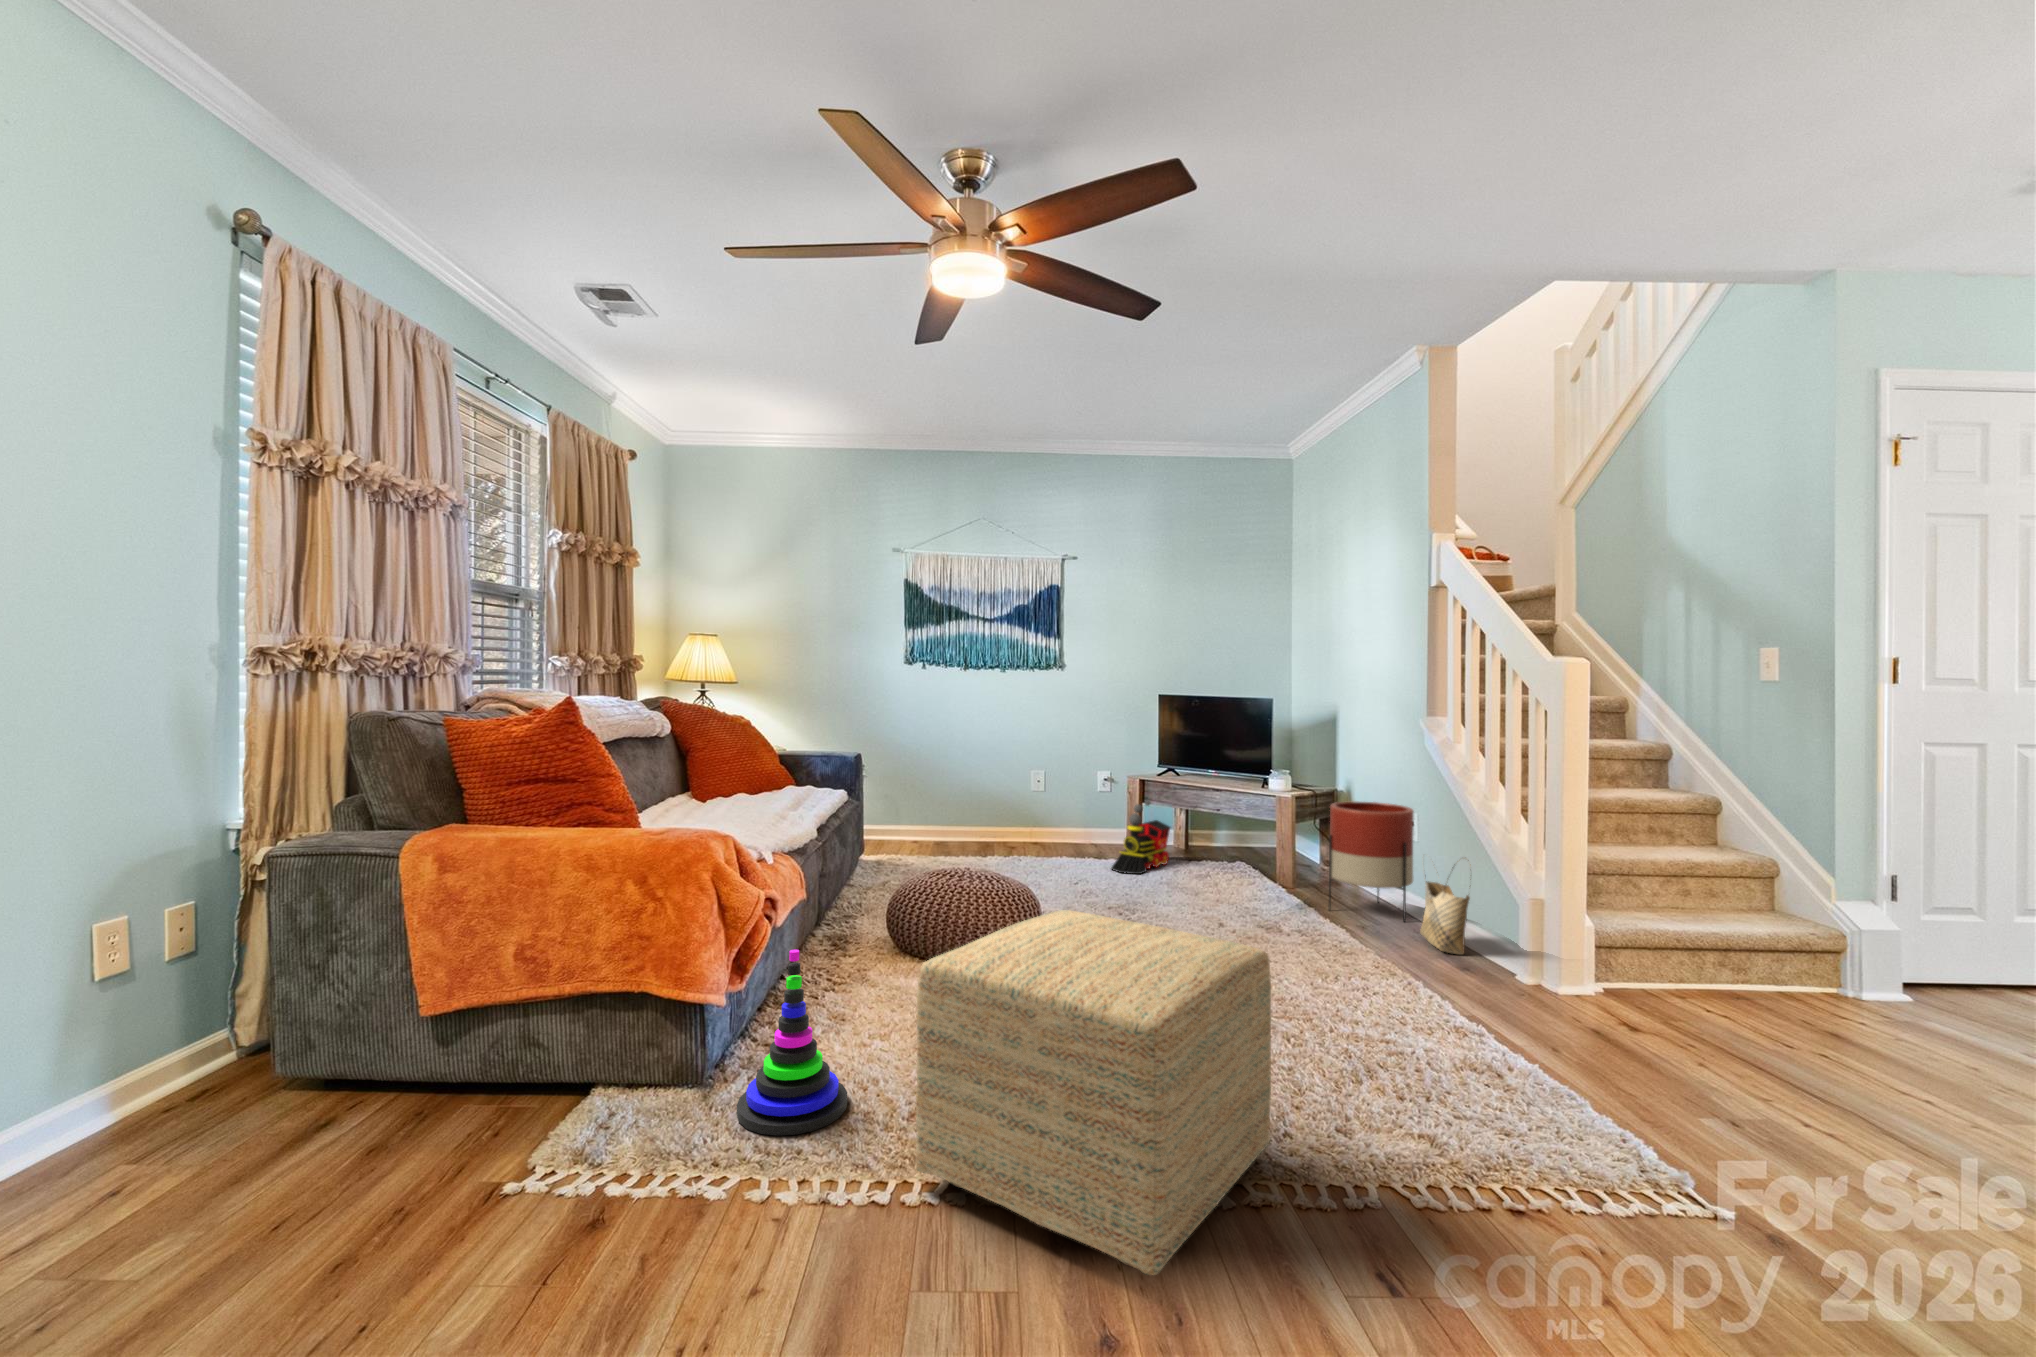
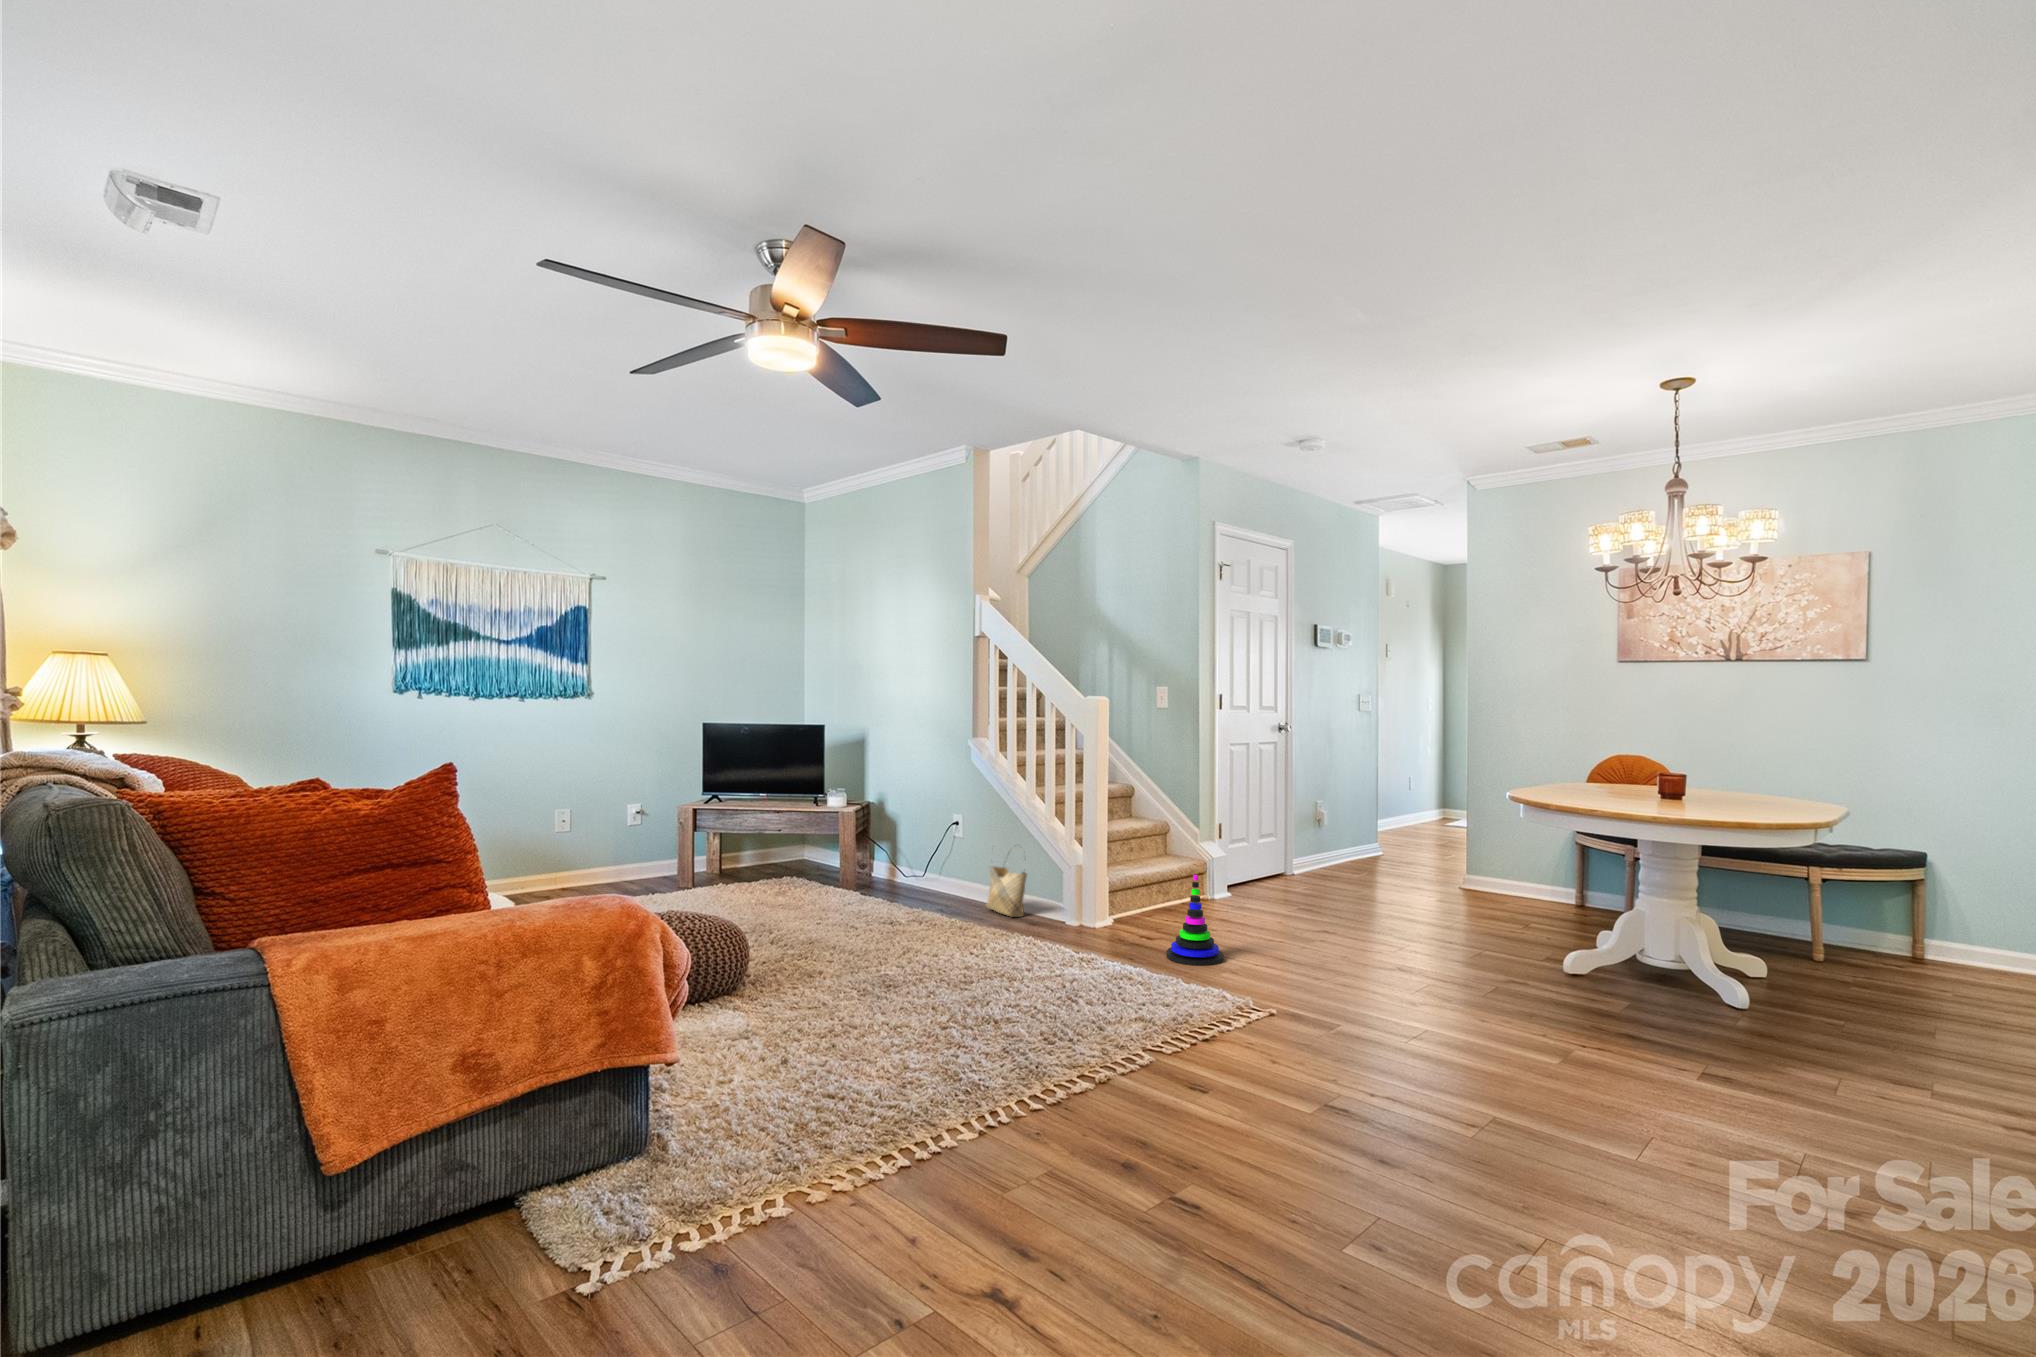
toy train: present [1111,801,1170,874] -> none [701,828,749,901]
planter: present [1329,802,1414,922] -> none [902,810,965,904]
ottoman: present [916,910,1271,1275] -> none [908,916,1113,1131]
stacking toy: present [737,950,847,1136] -> present [1166,875,1224,966]

